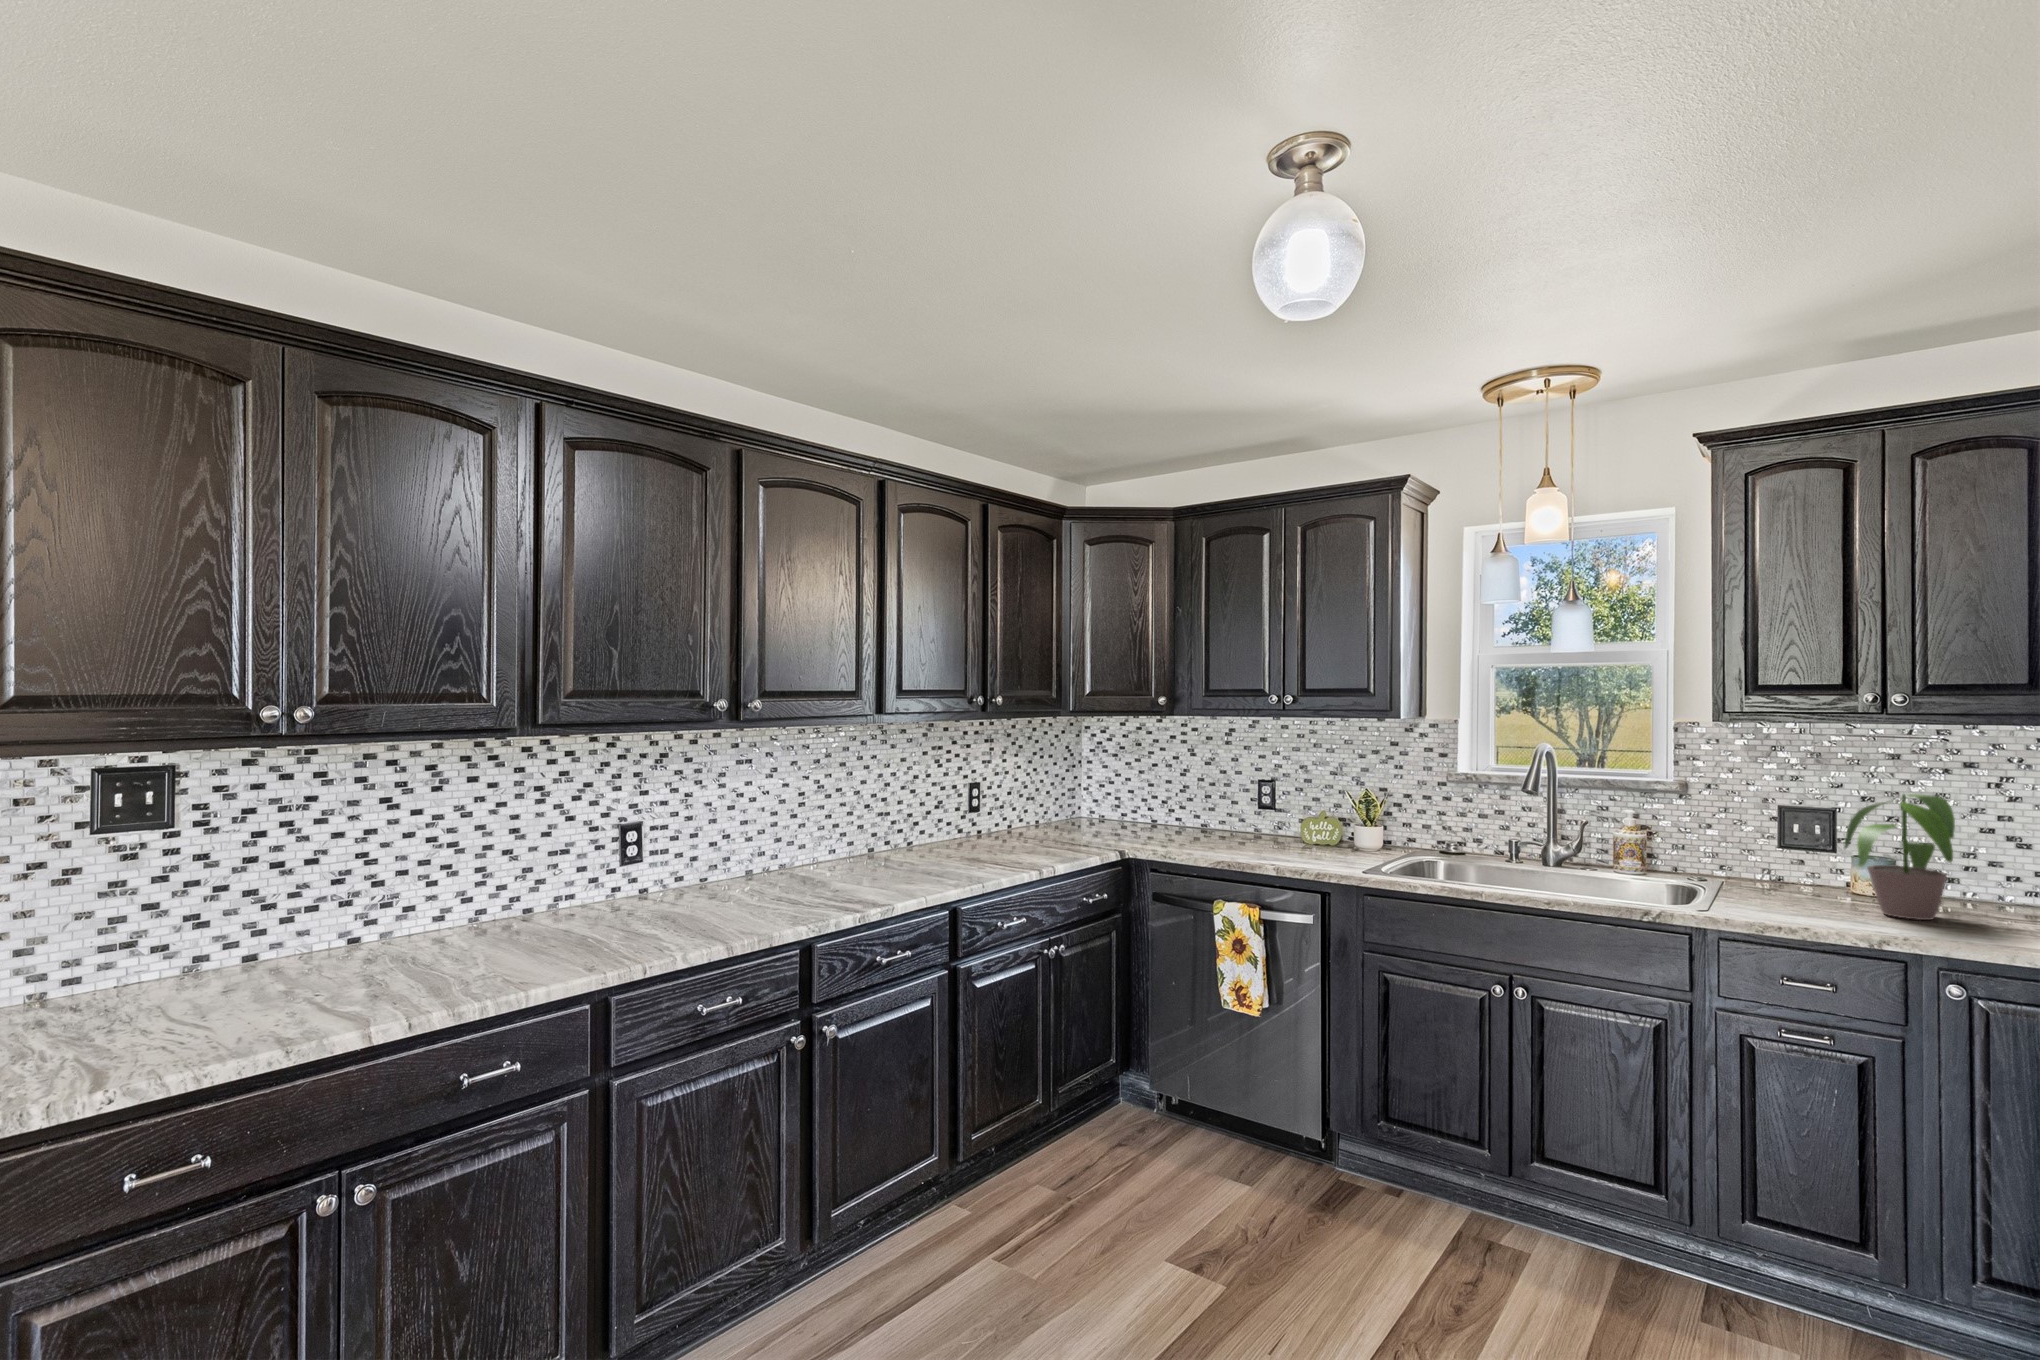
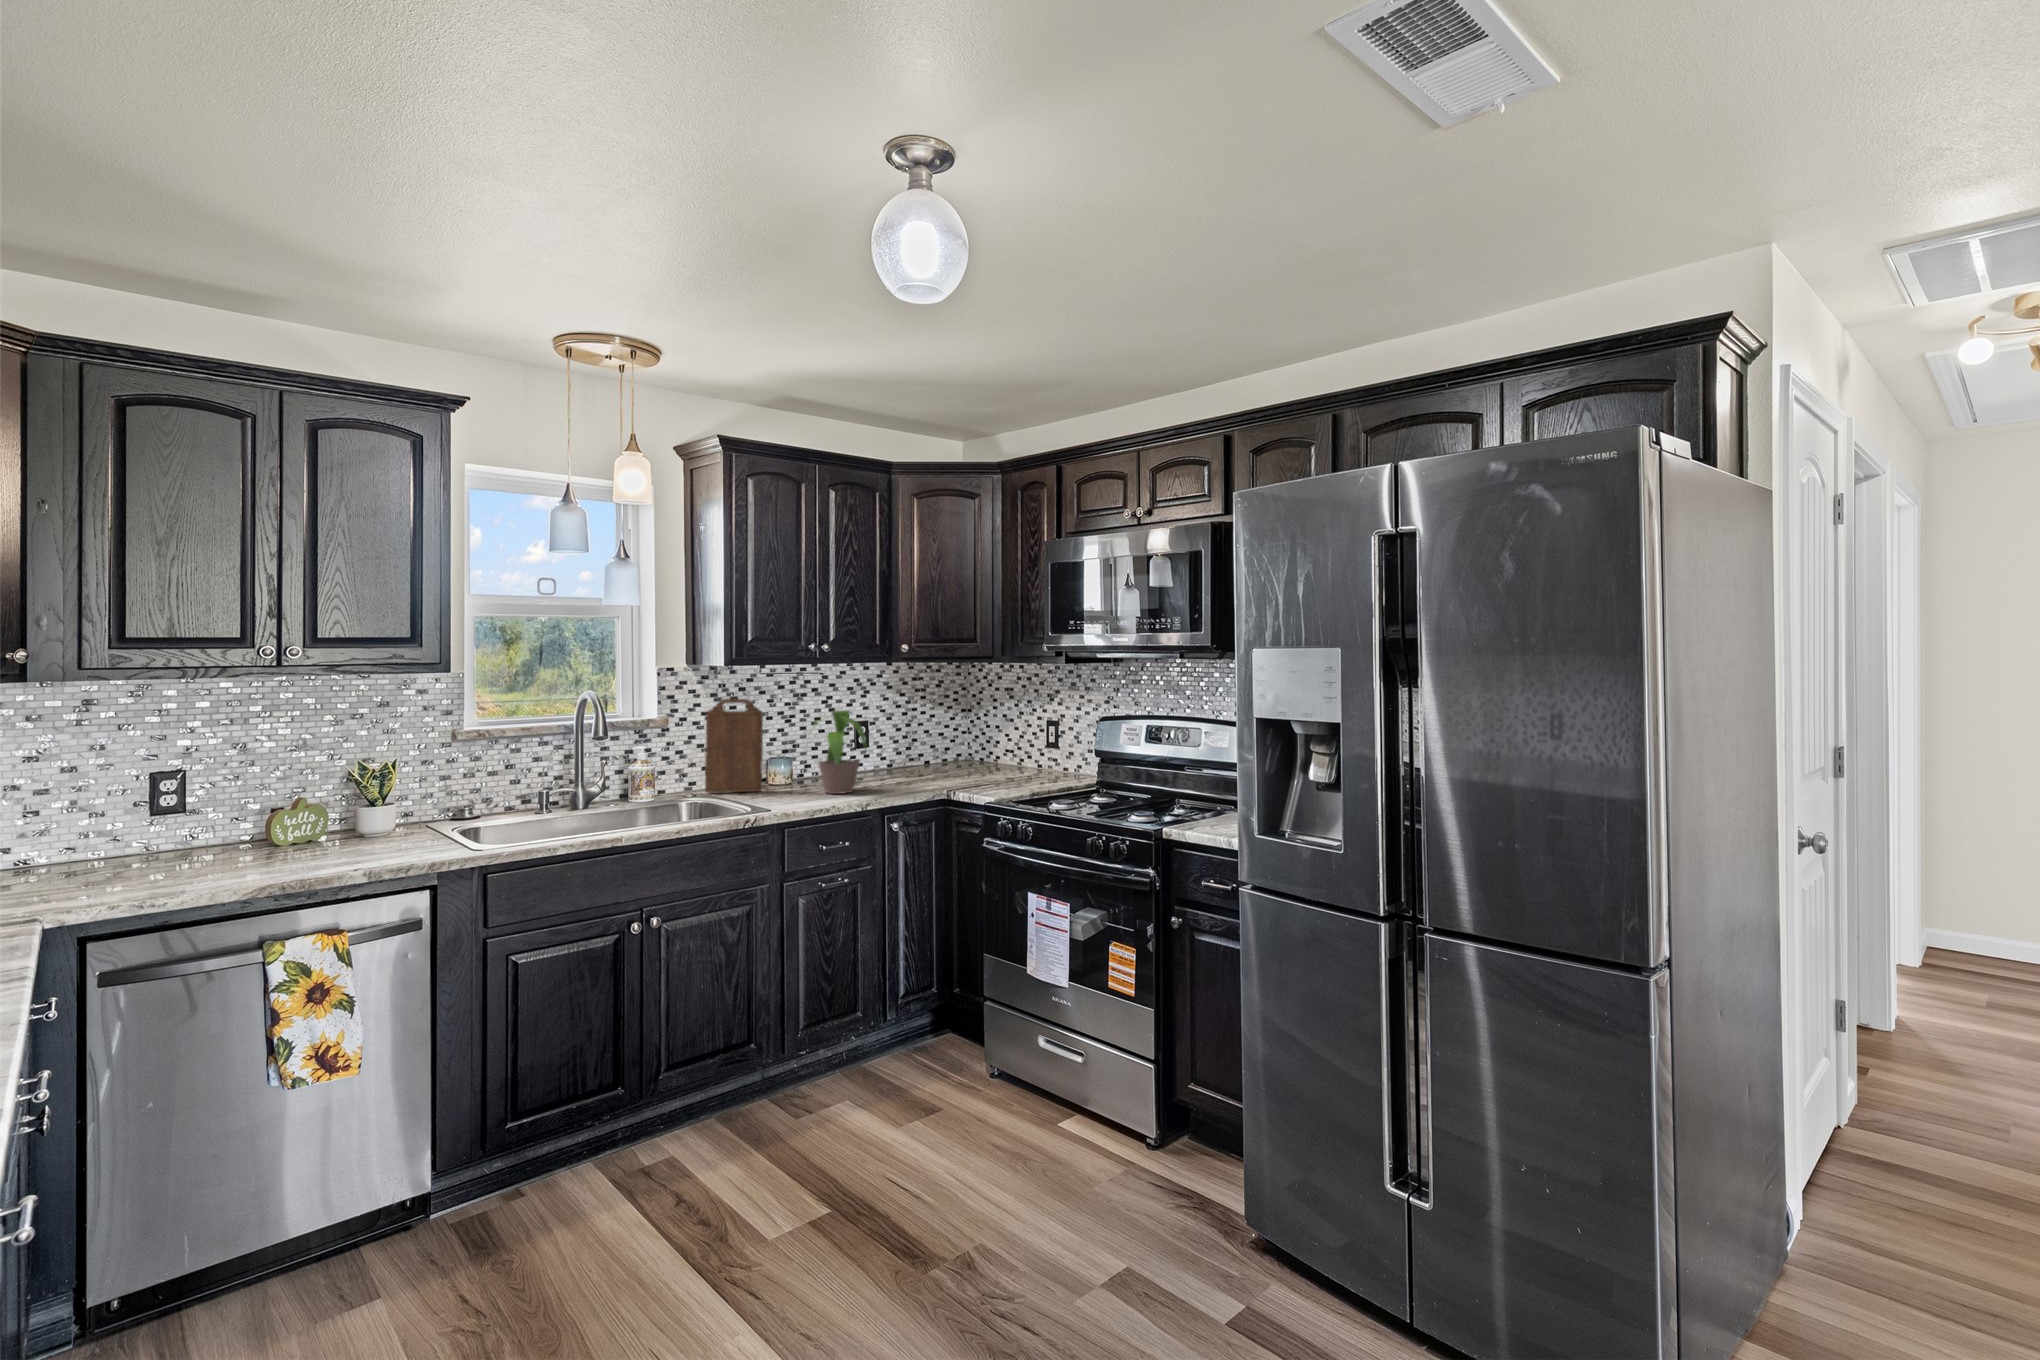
cutting board: none [1741,764,1819,893] -> present [705,699,763,793]

